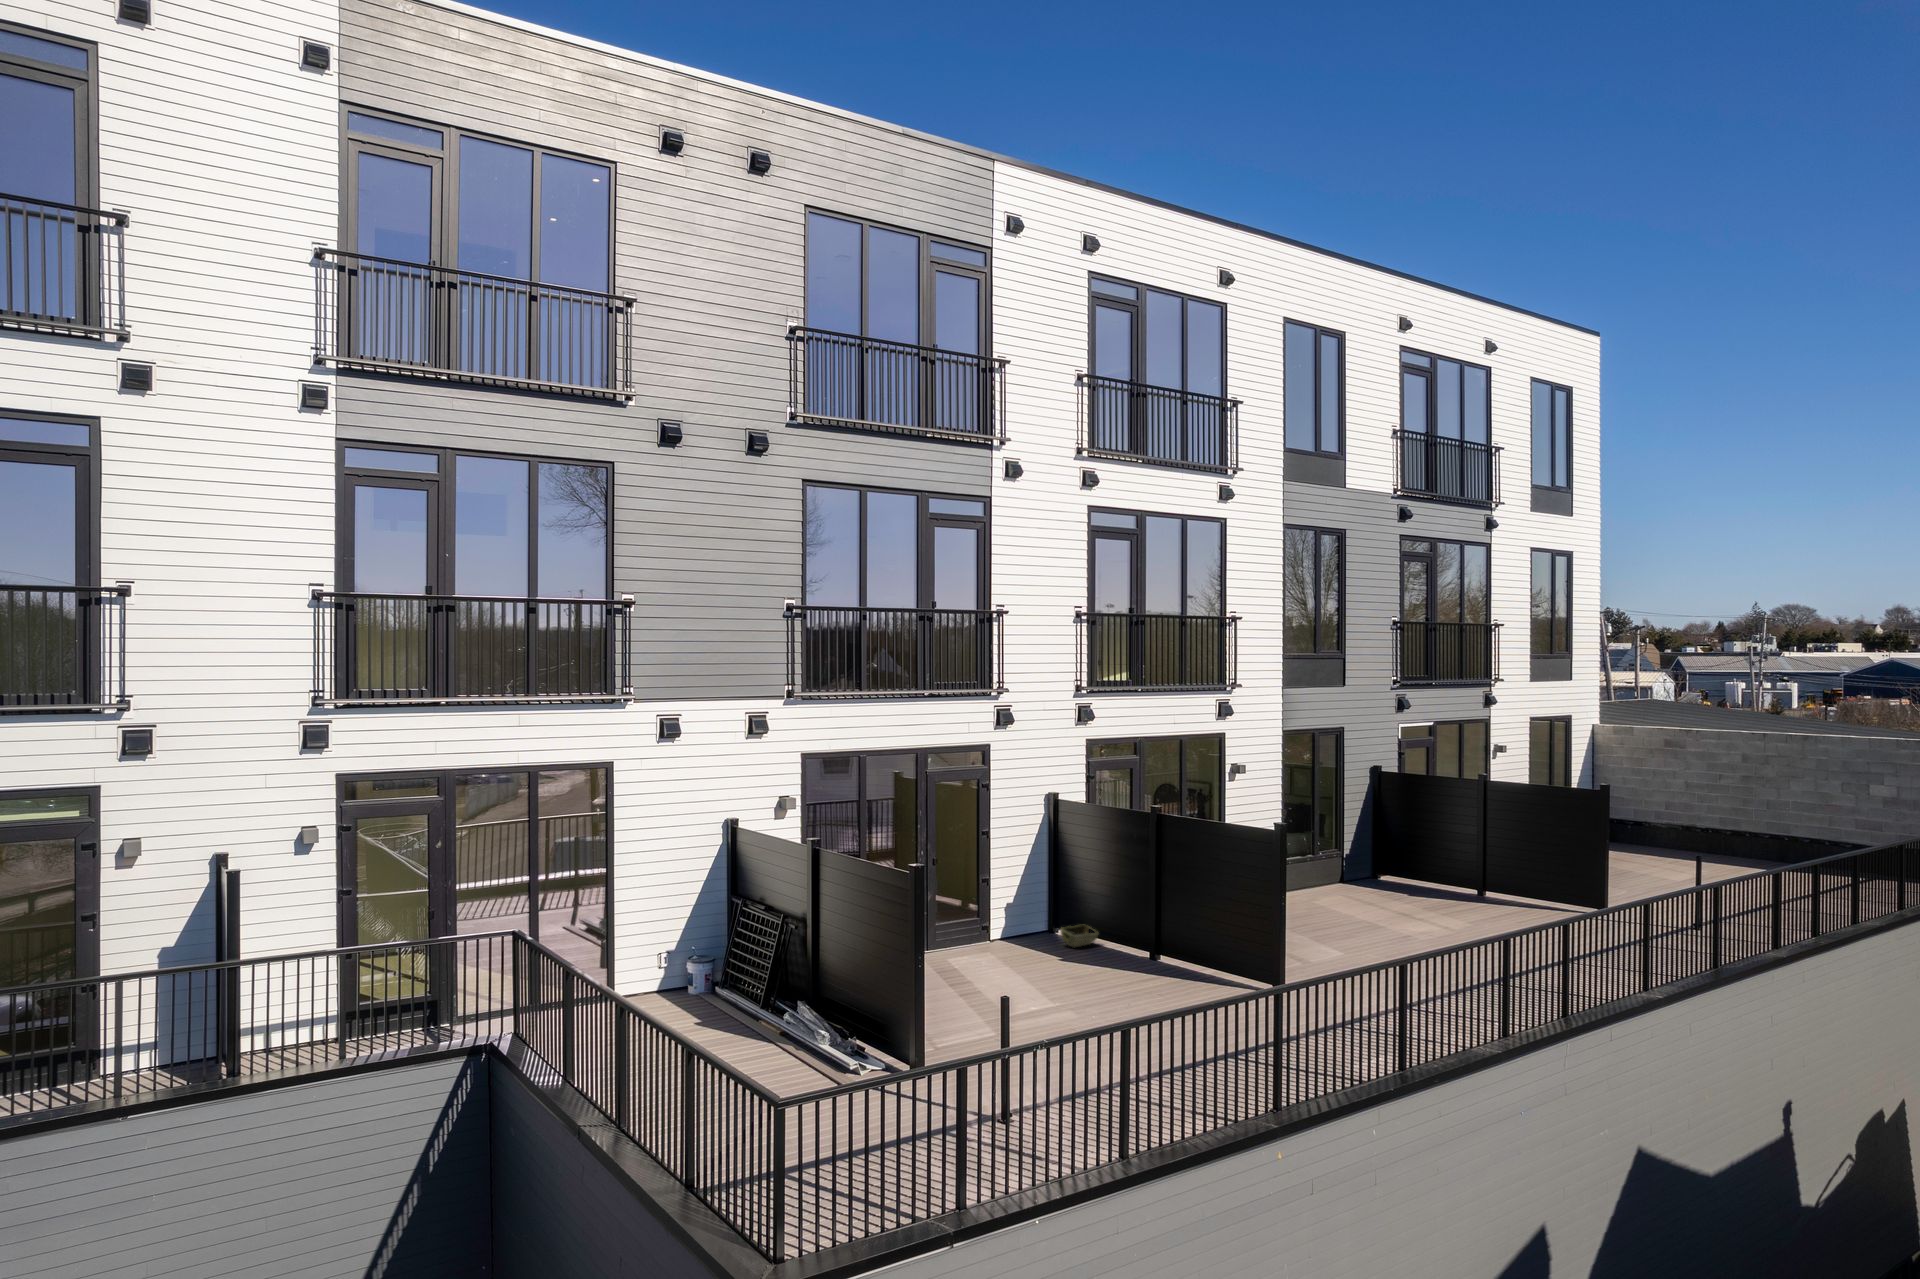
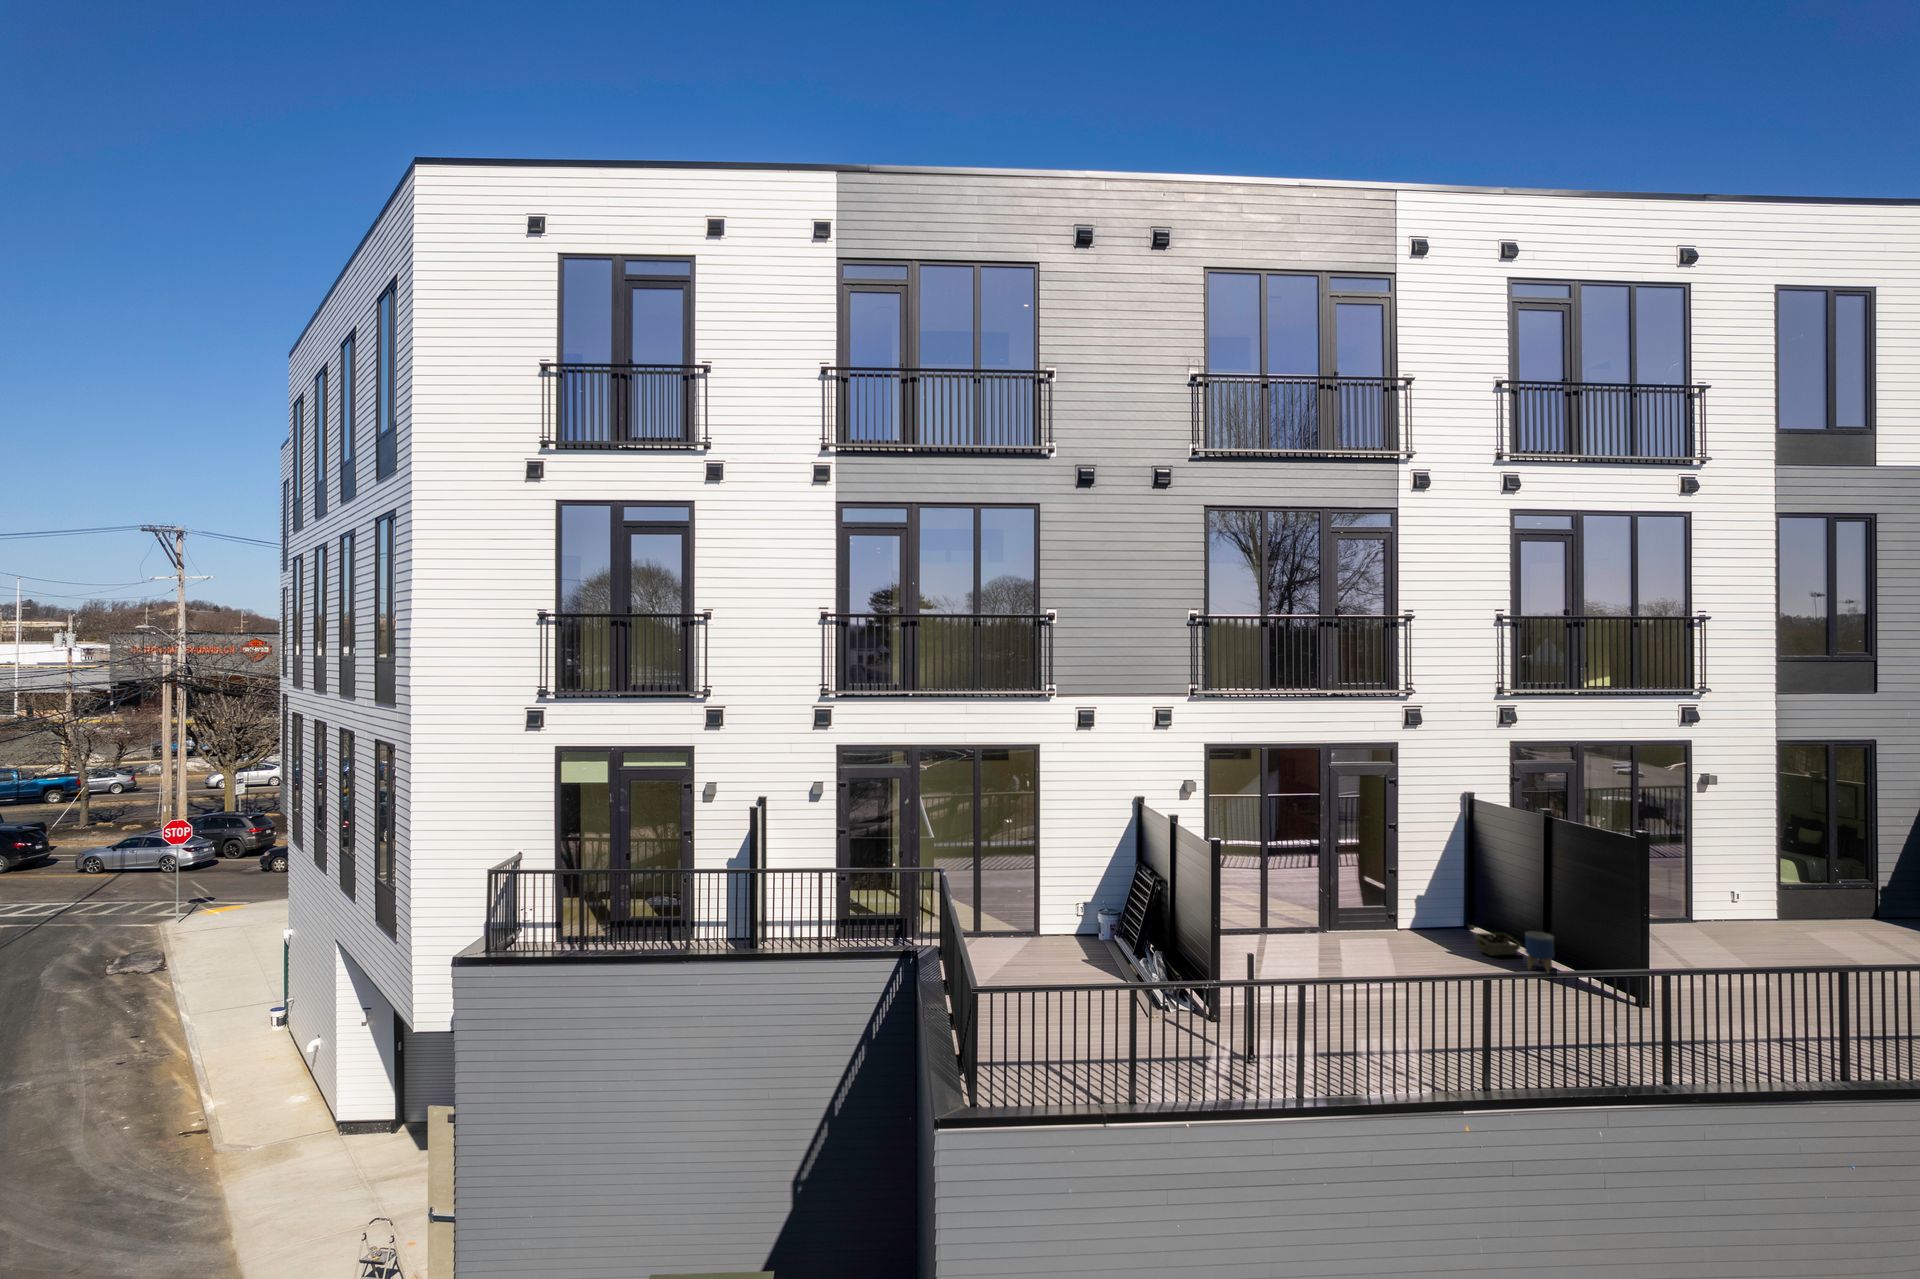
planter: none [1104,918,1128,956] -> present [1525,932,1554,973]

